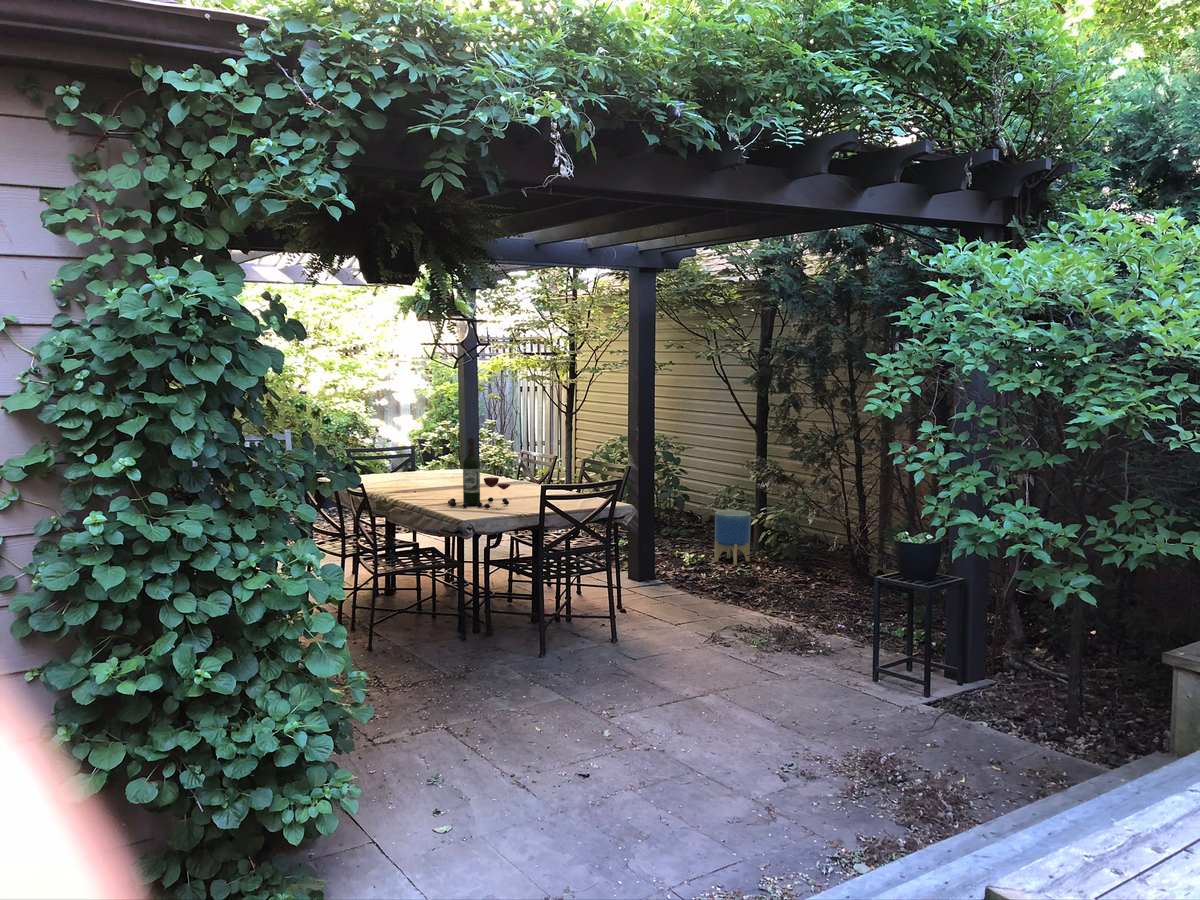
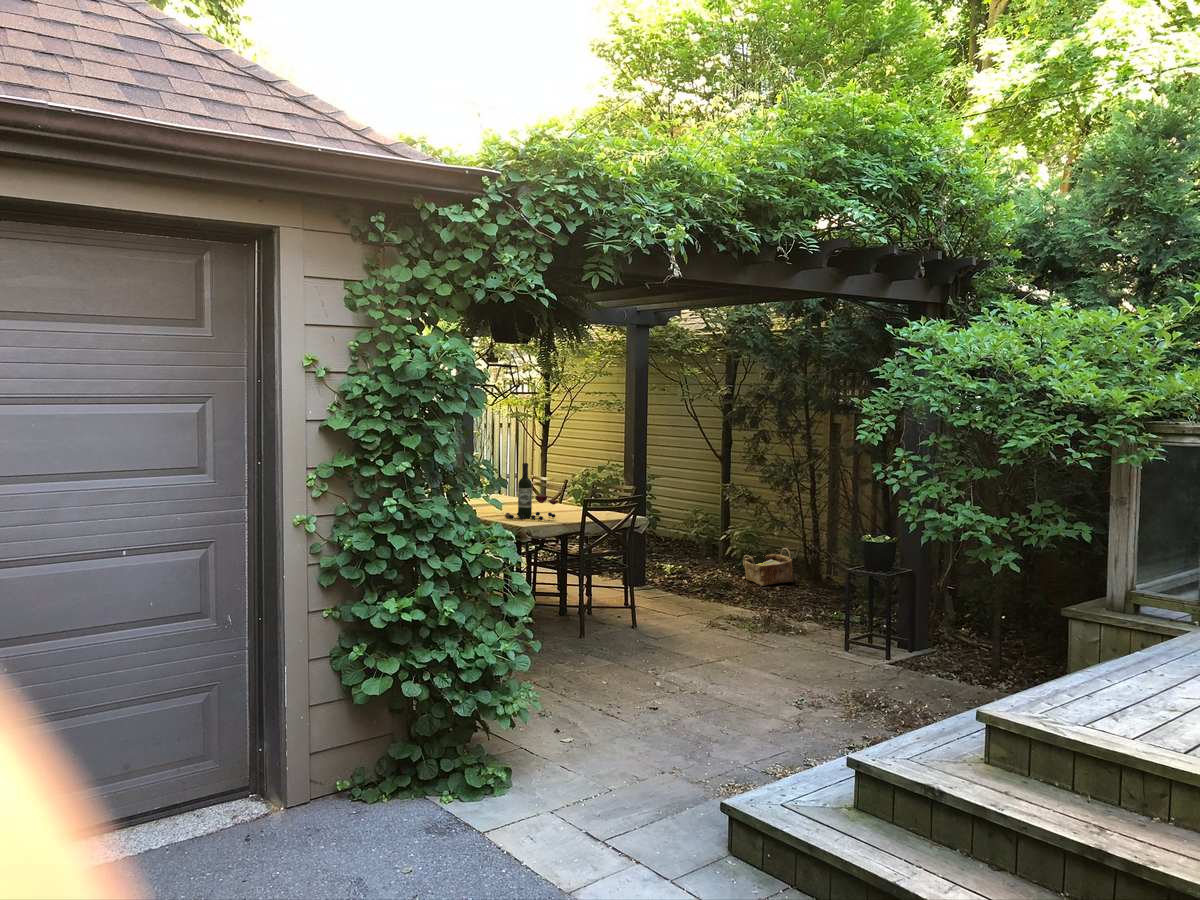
planter: present [714,510,751,565] -> none [691,528,721,574]
woven basket: none [773,536,833,582] -> present [743,548,793,586]

